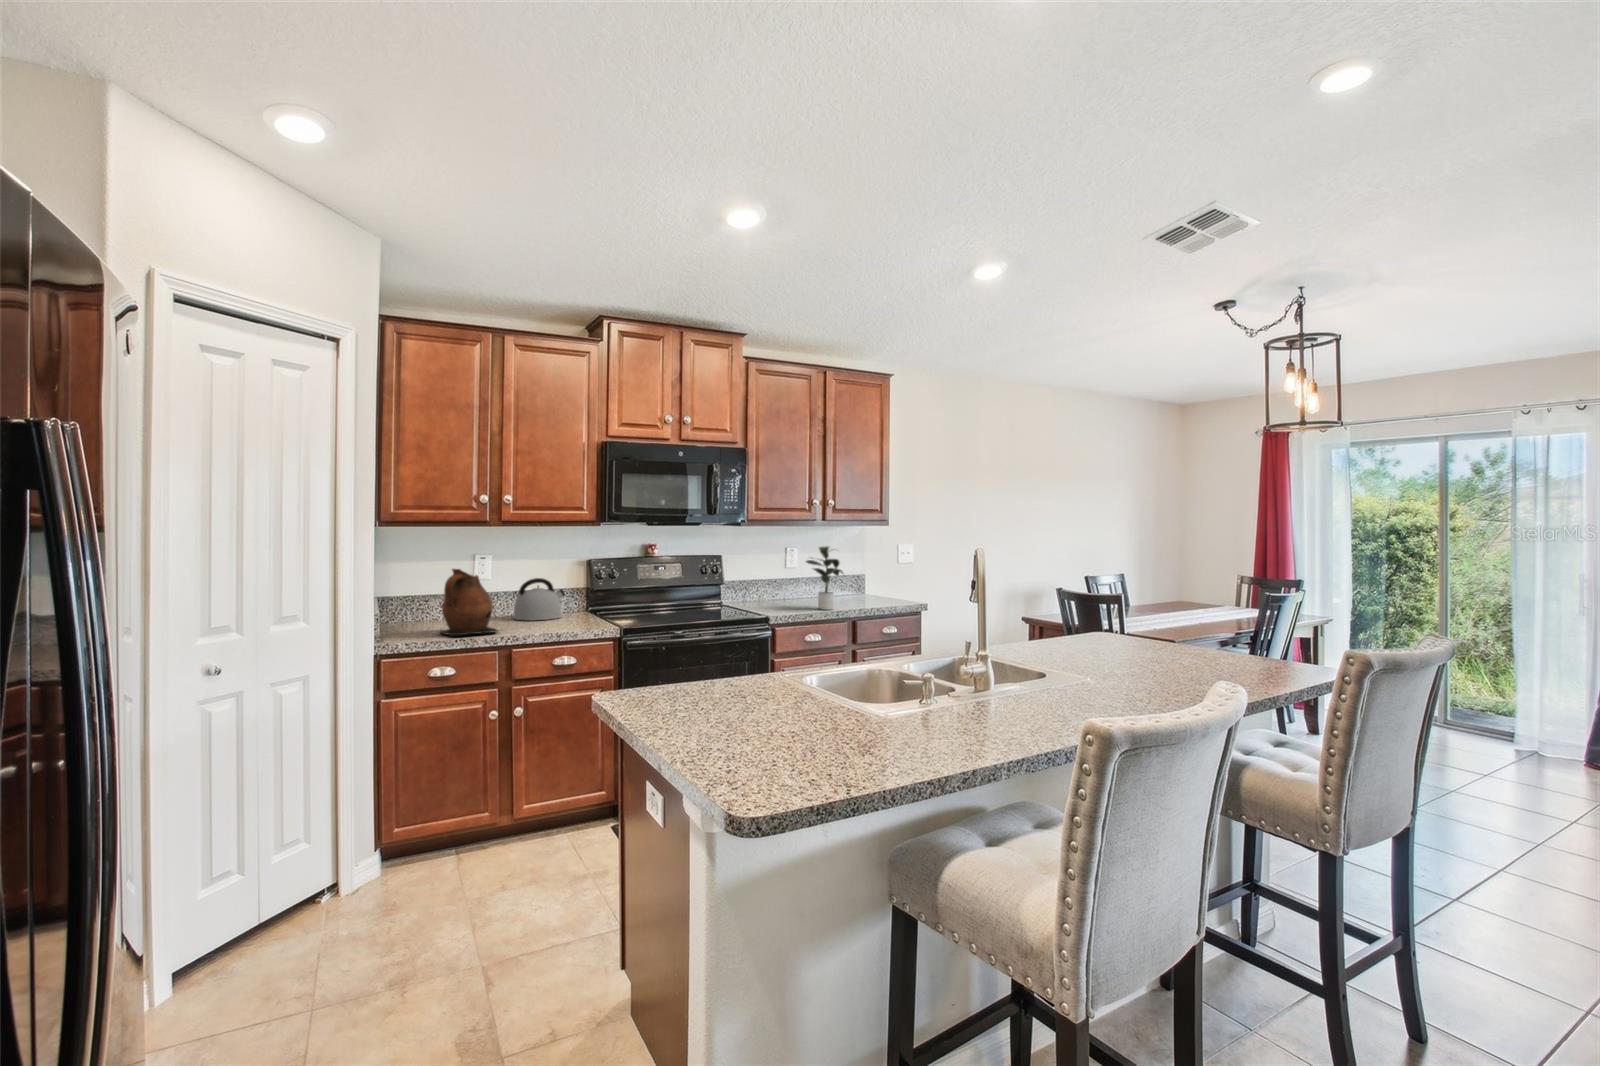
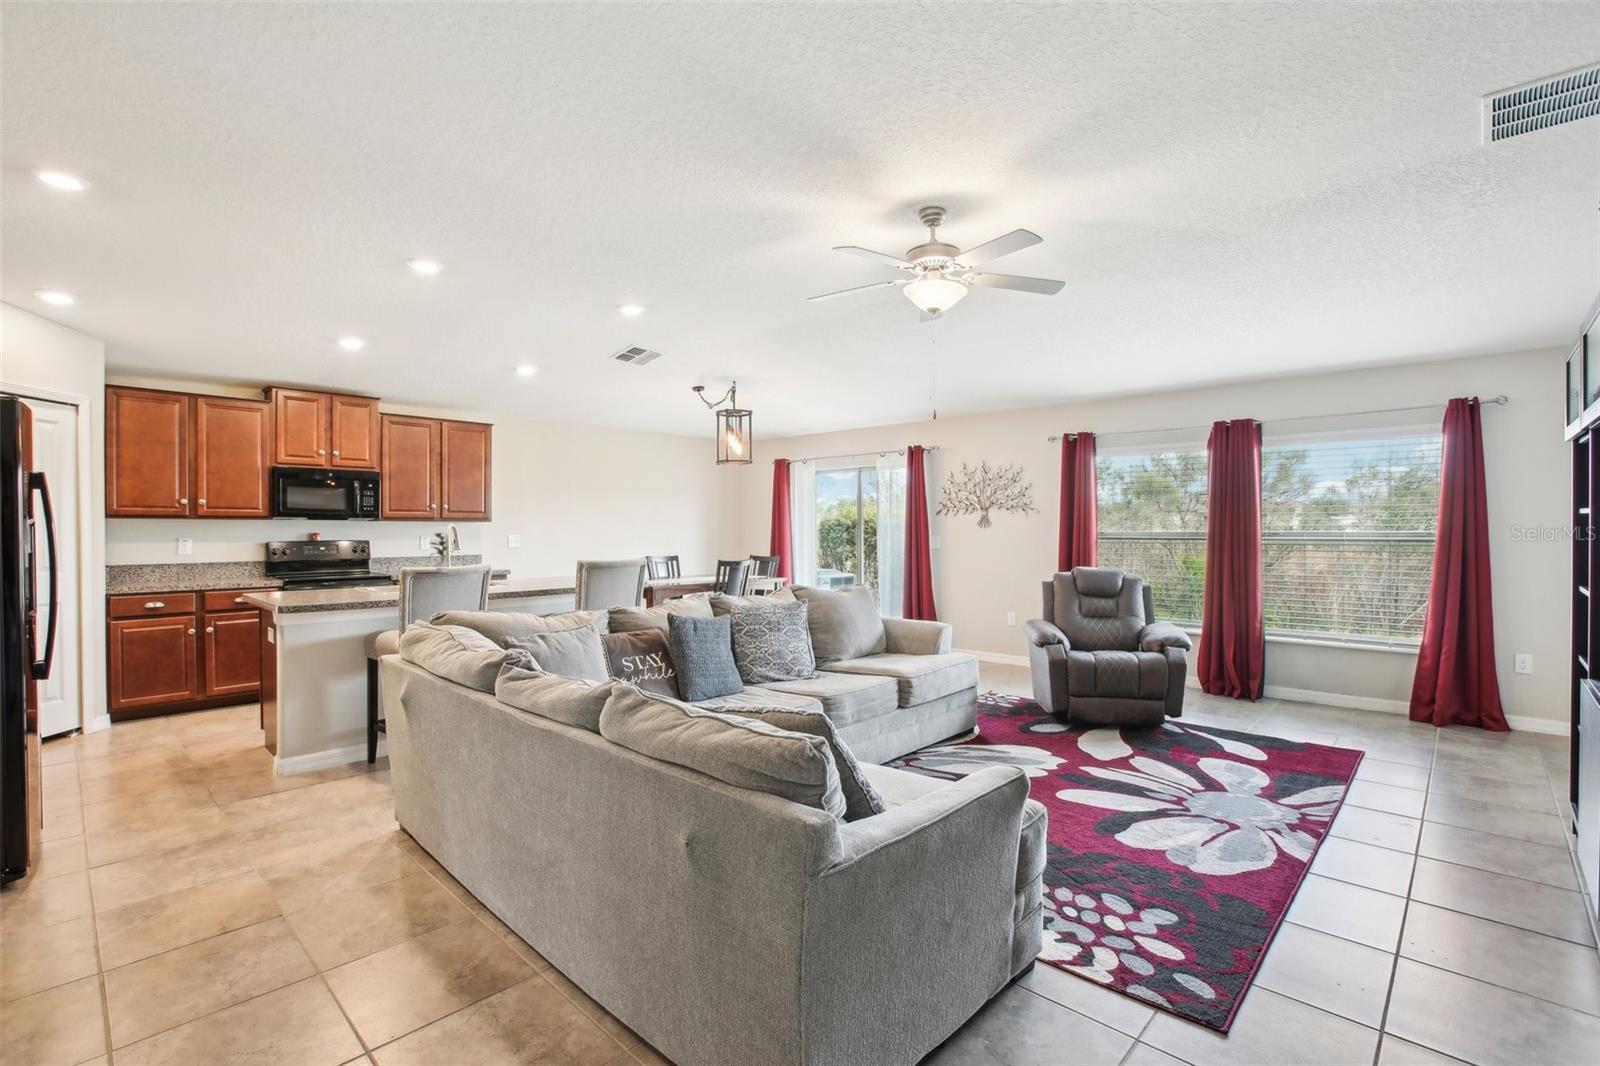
ceramic pitcher: present [440,569,498,635] -> none [148,544,195,585]
kettle: present [513,578,565,620] -> none [206,554,247,580]

